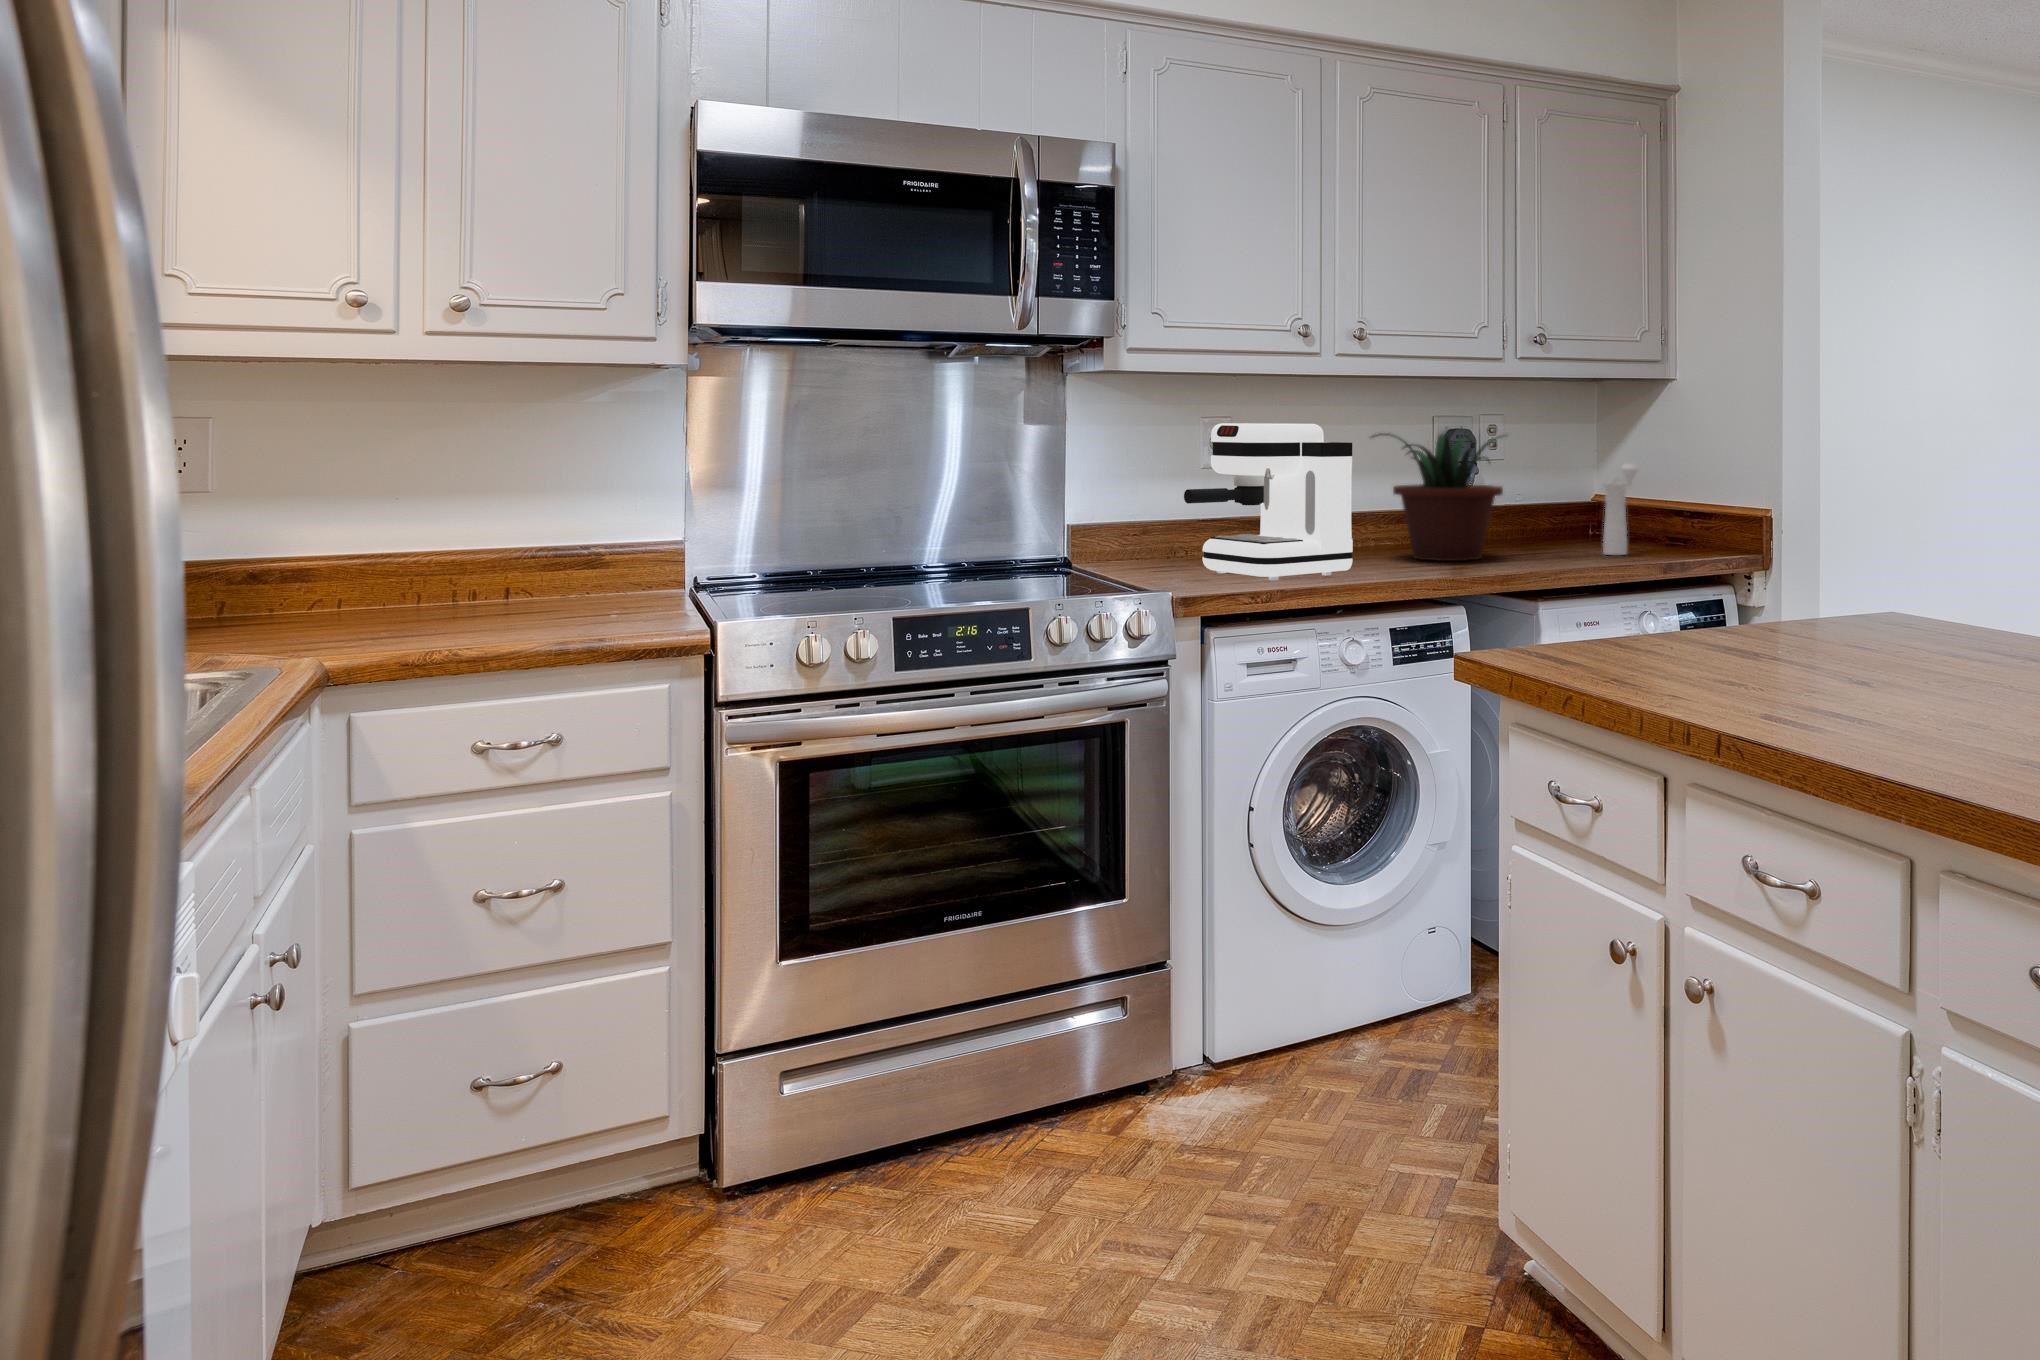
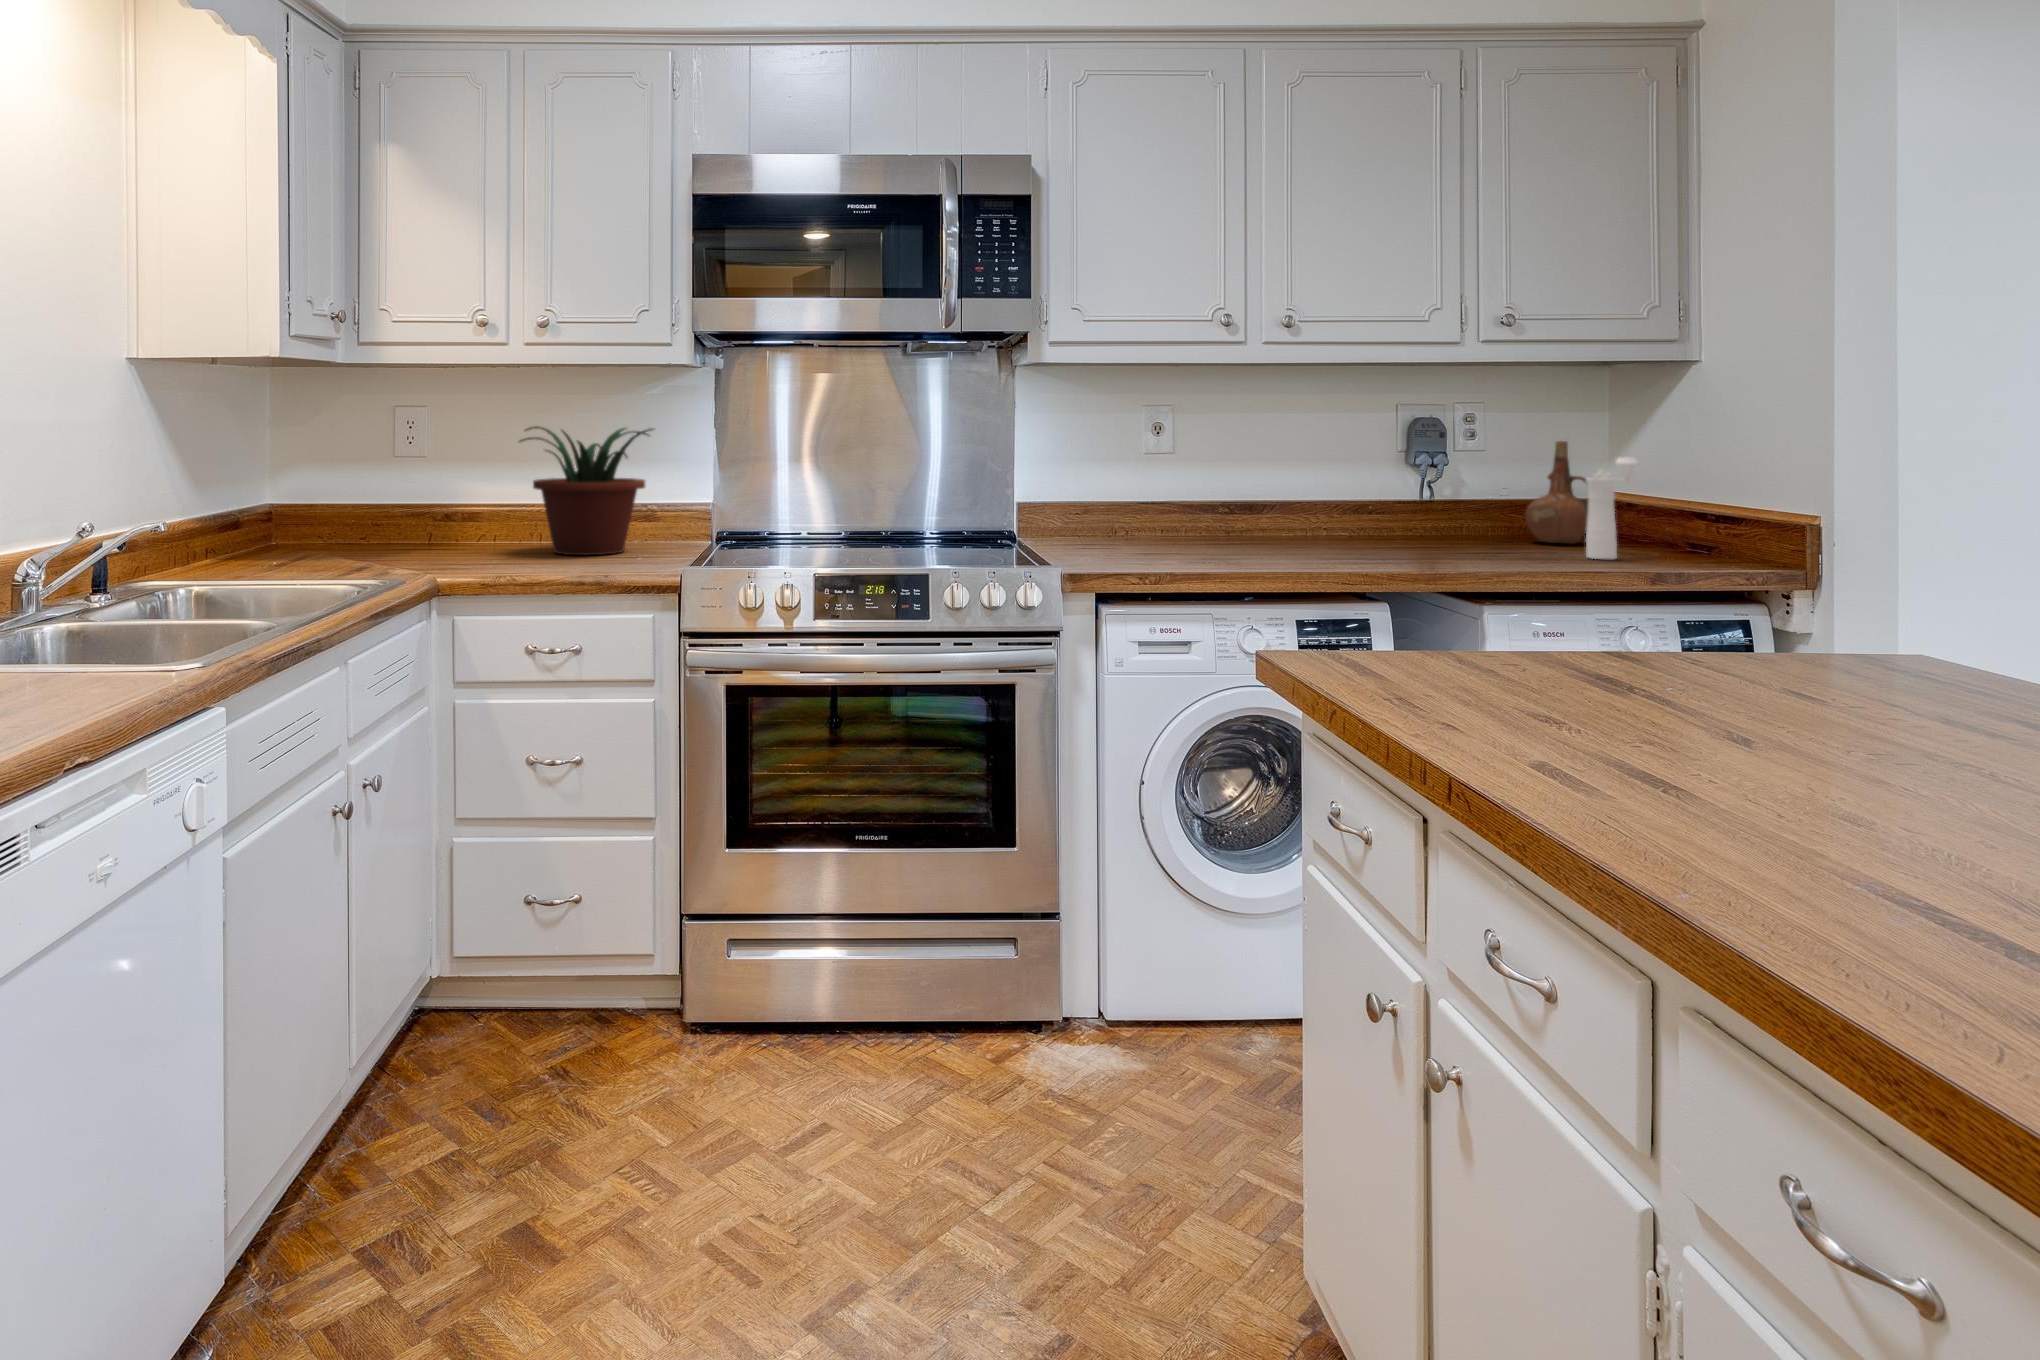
coffee maker: present [1184,423,1353,580] -> none [1096,412,1266,564]
potted plant: present [1372,434,1503,561] -> present [520,427,653,555]
ceramic pitcher: none [1541,449,1595,543] -> present [1526,441,1589,544]

